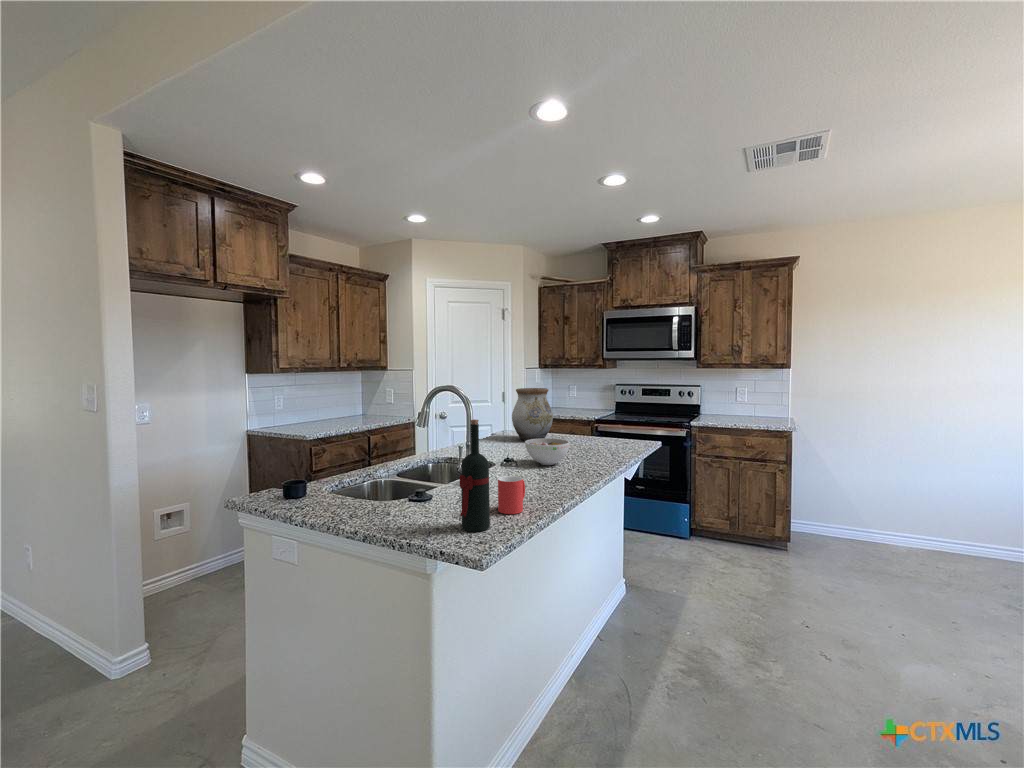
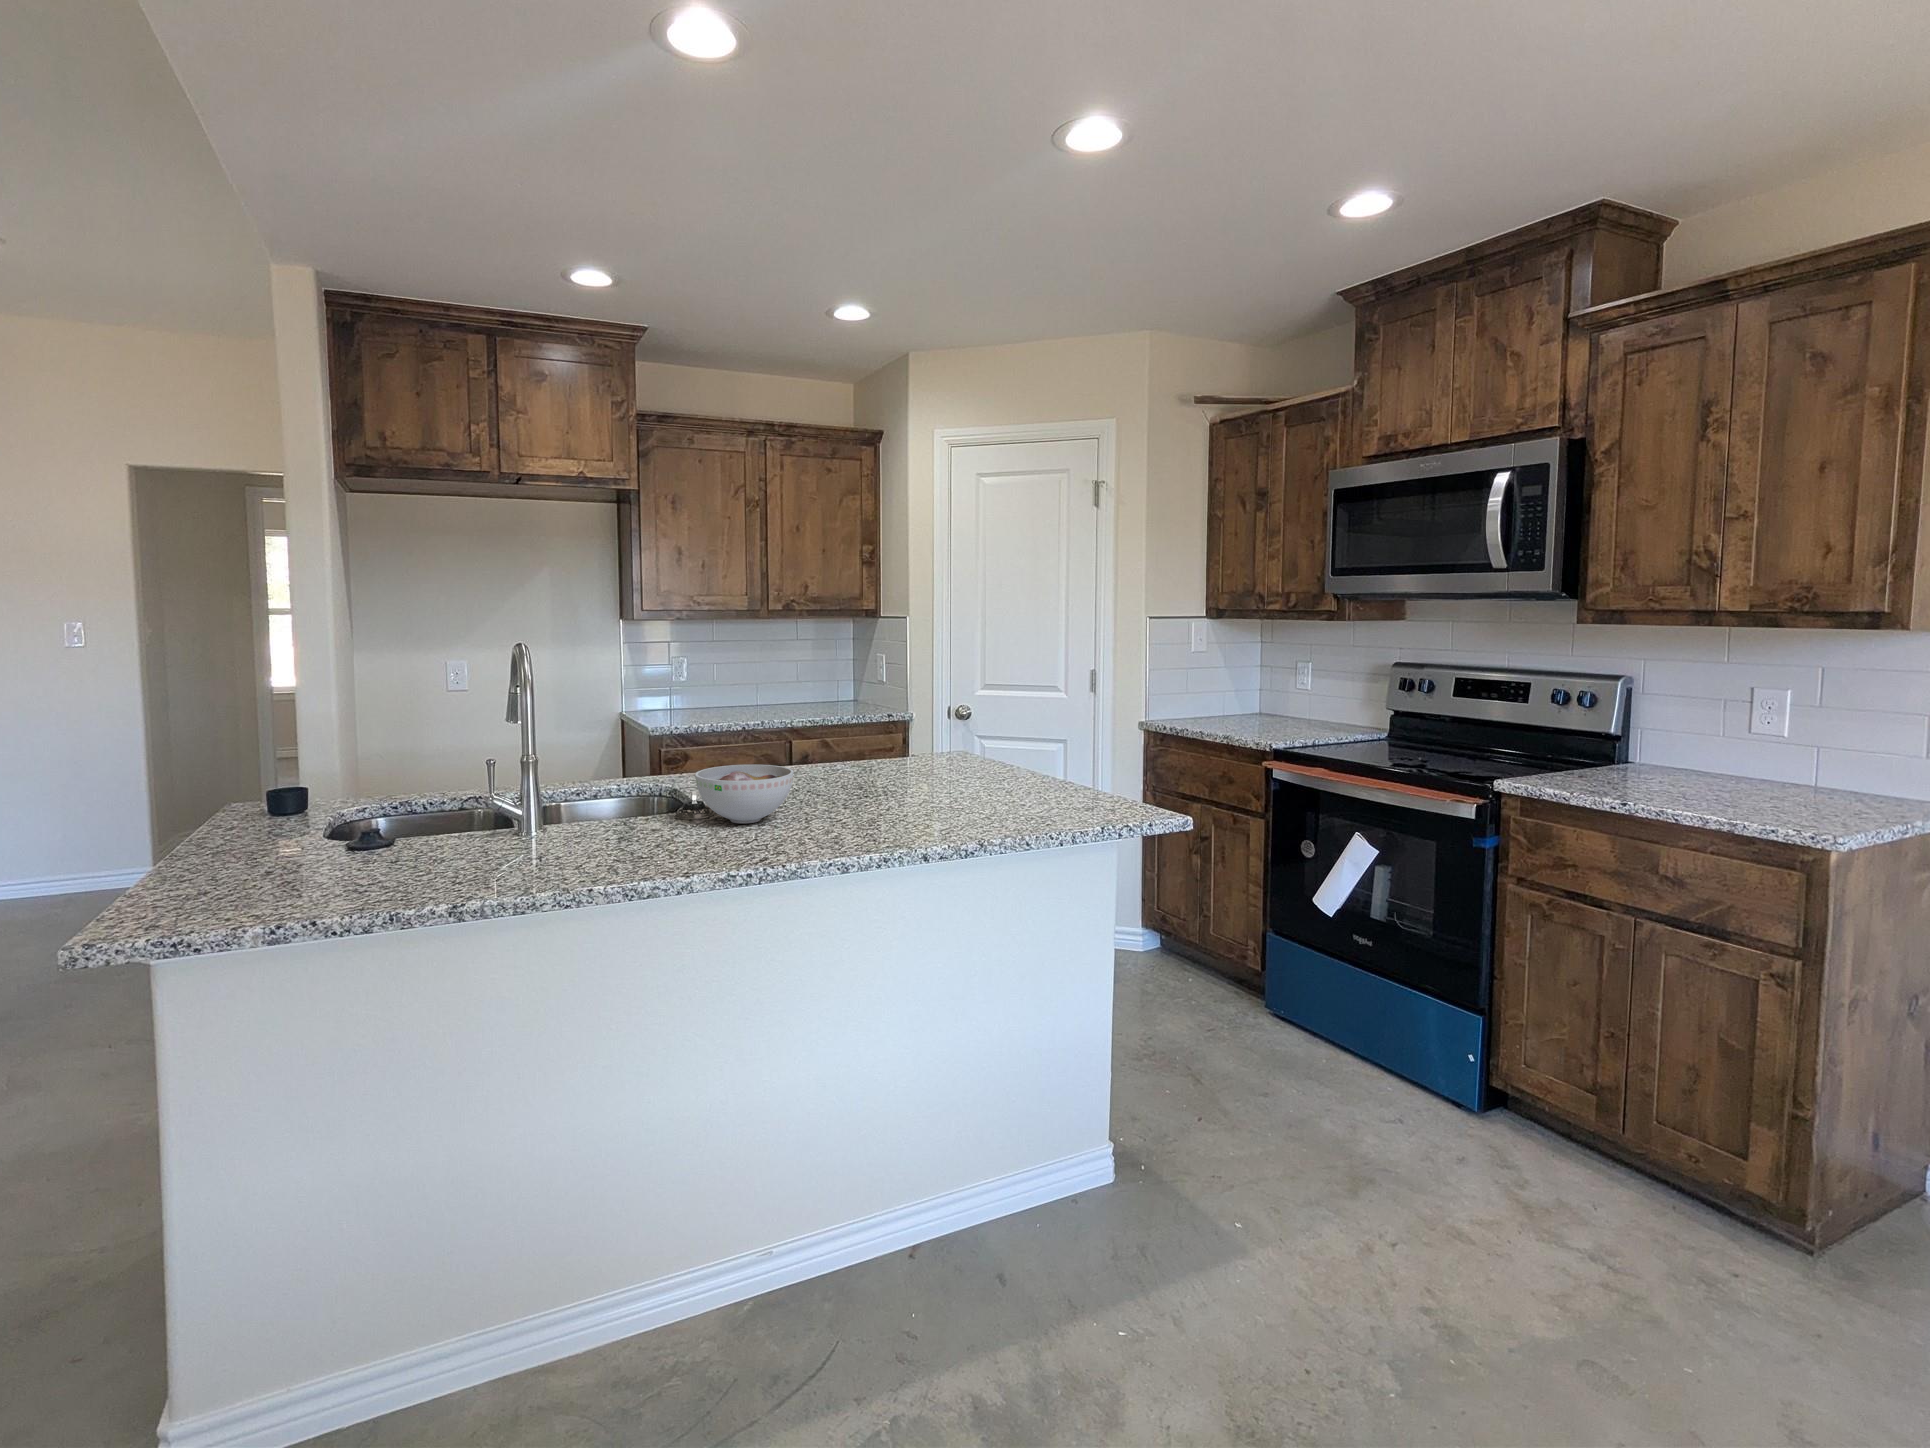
vase: present [512,388,553,441] -> none [871,658,962,776]
wine bottle: present [459,419,490,532] -> none [179,700,263,903]
mug: present [498,476,525,514] -> none [335,817,421,890]

